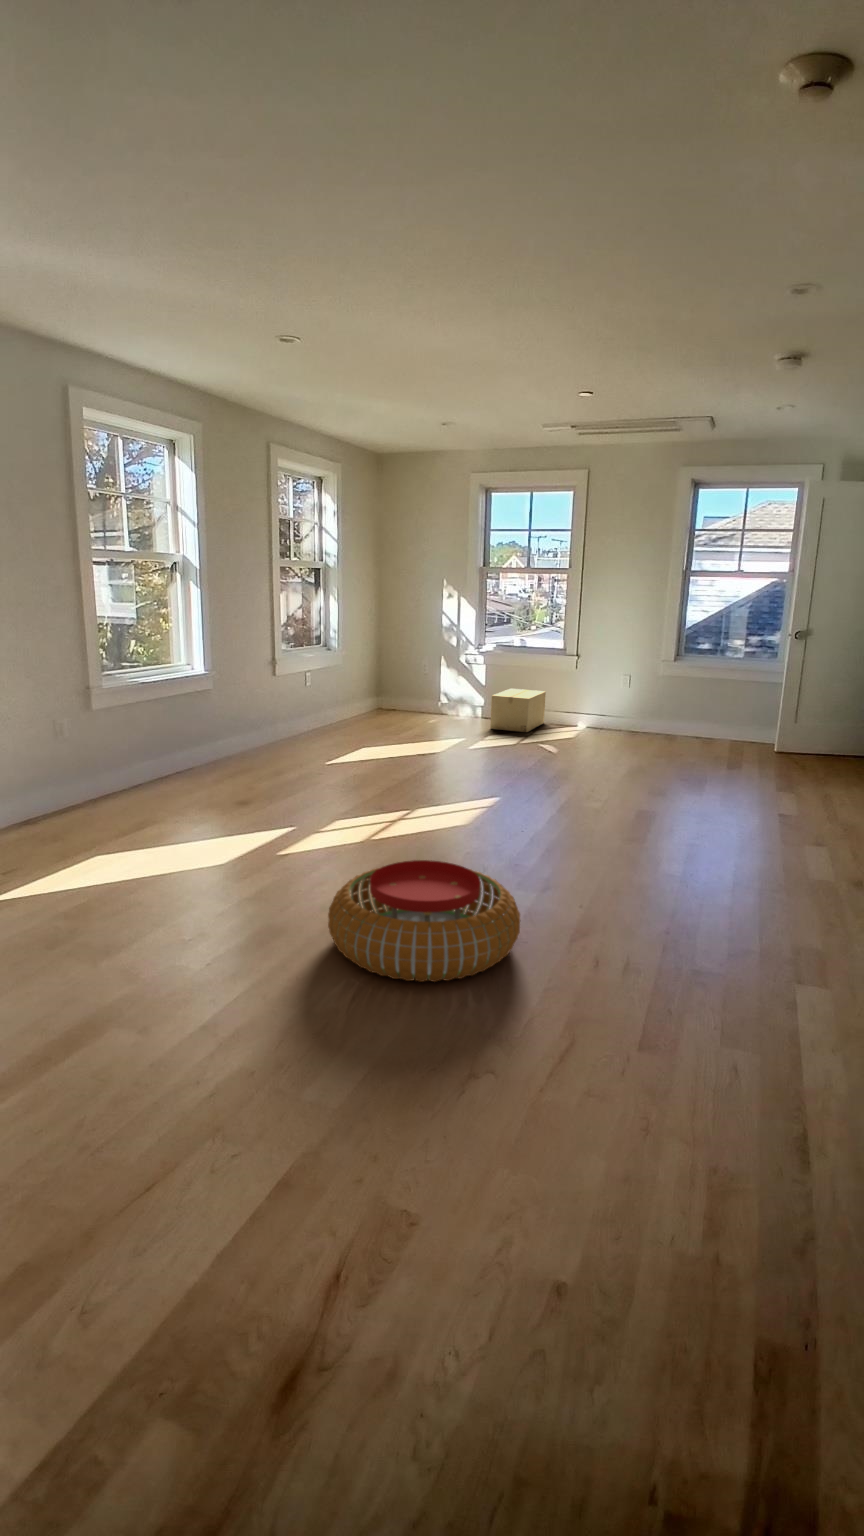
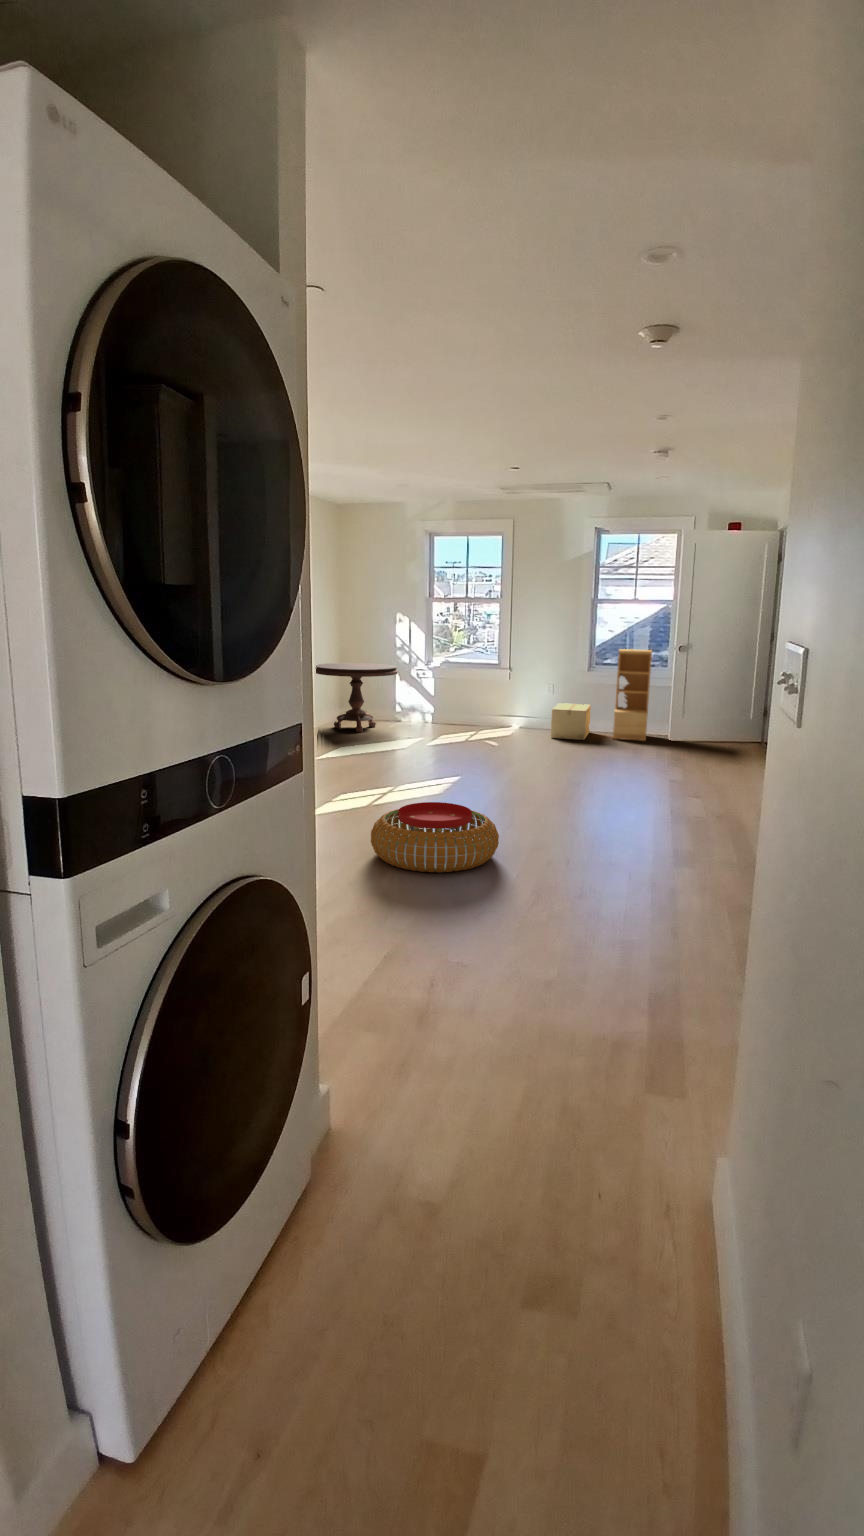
bookshelf: none [702,633,758,749] -> present [613,649,652,741]
side table: none [341,645,442,728] -> present [316,663,398,732]
cardboard box: present [490,689,546,732] -> present [551,703,591,740]

